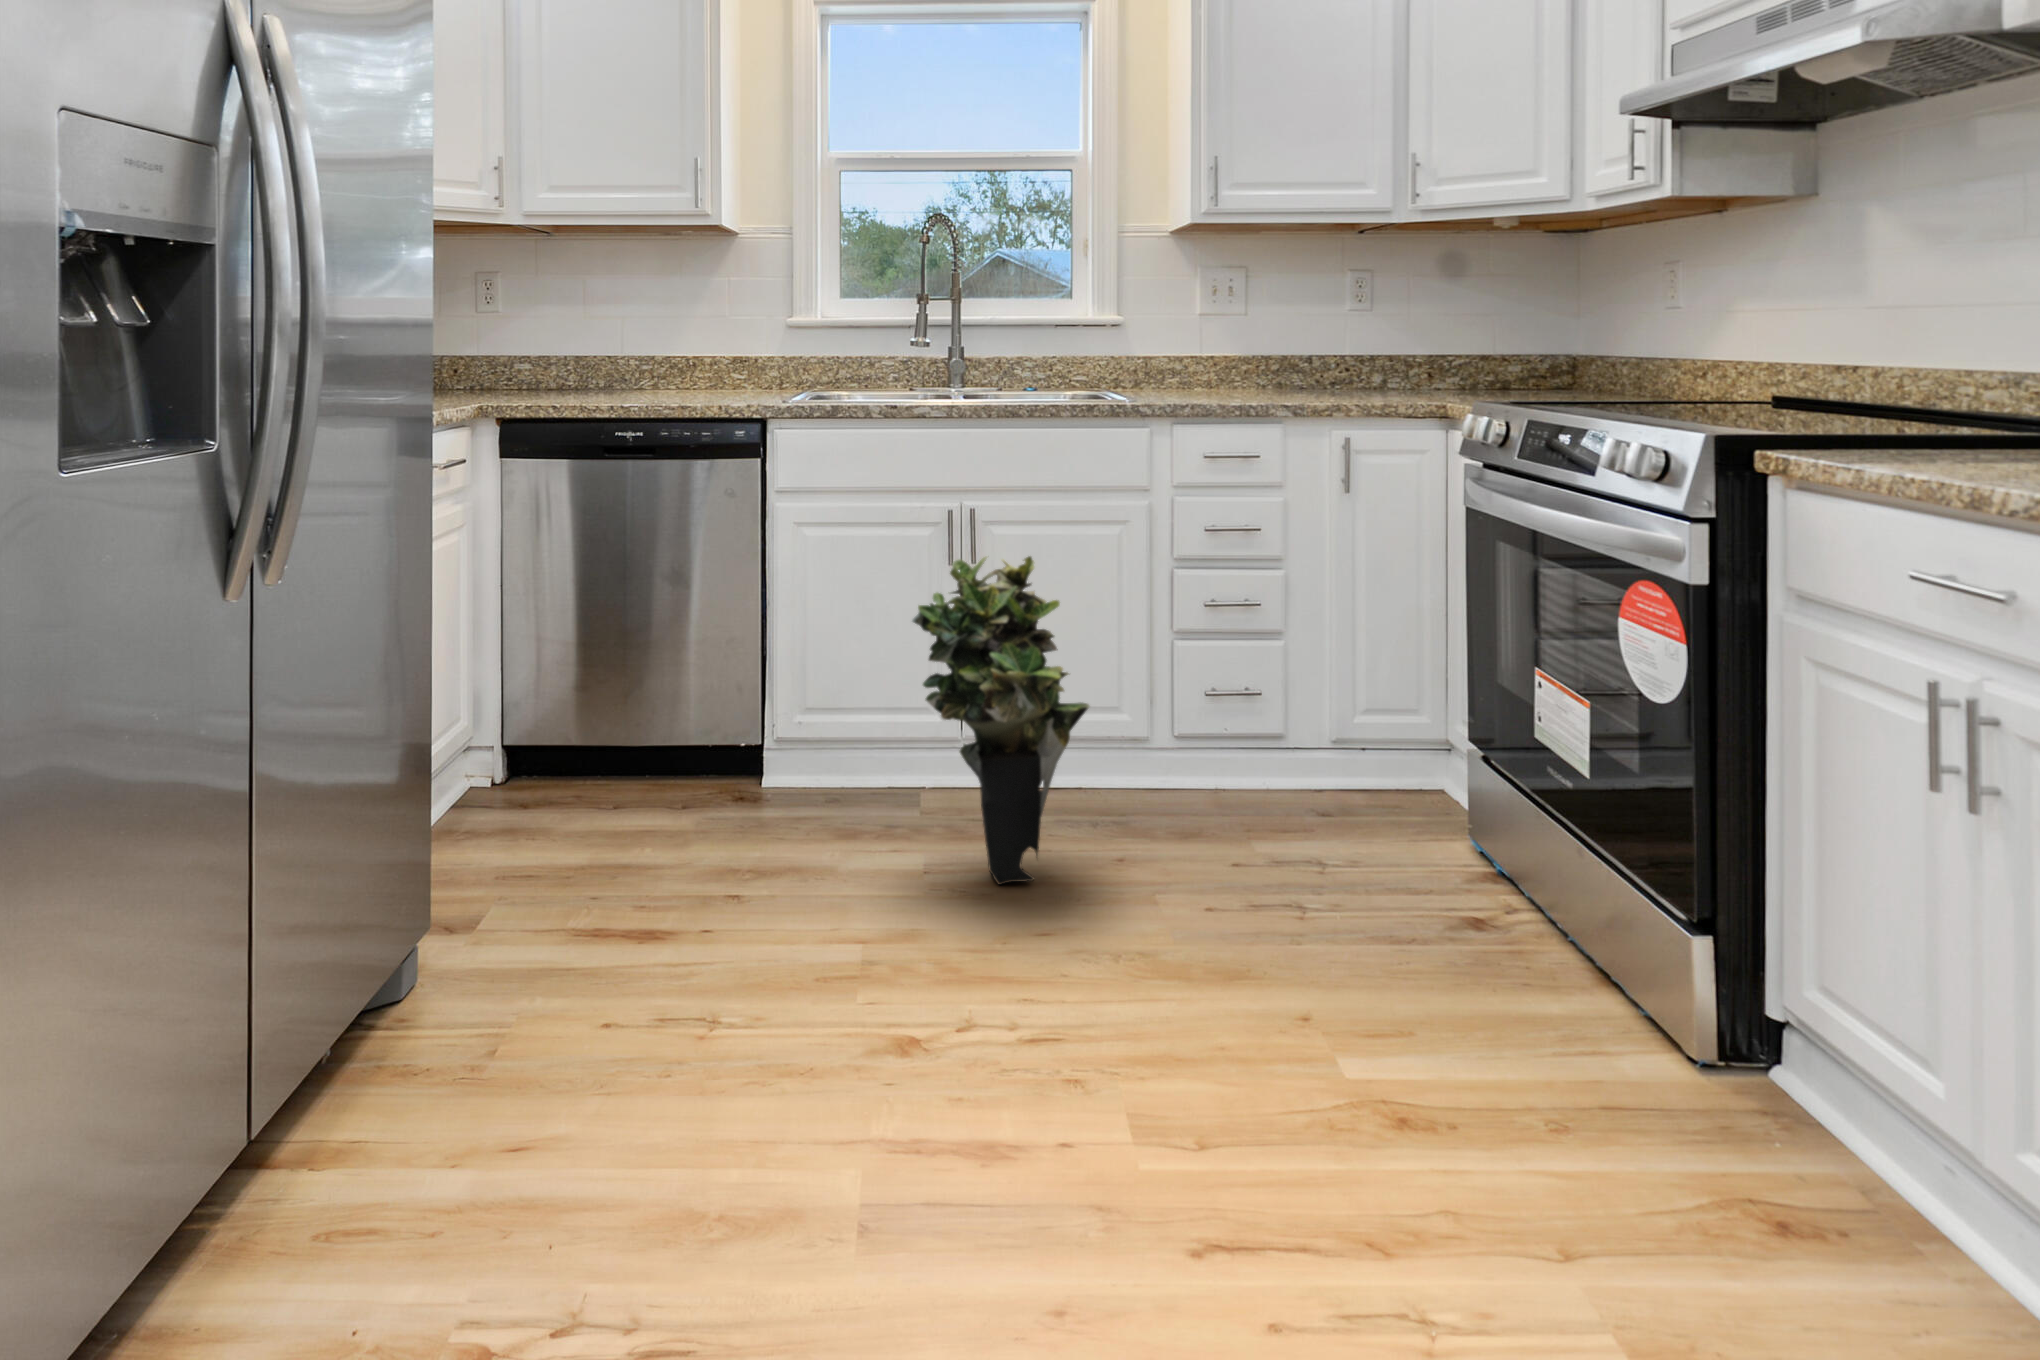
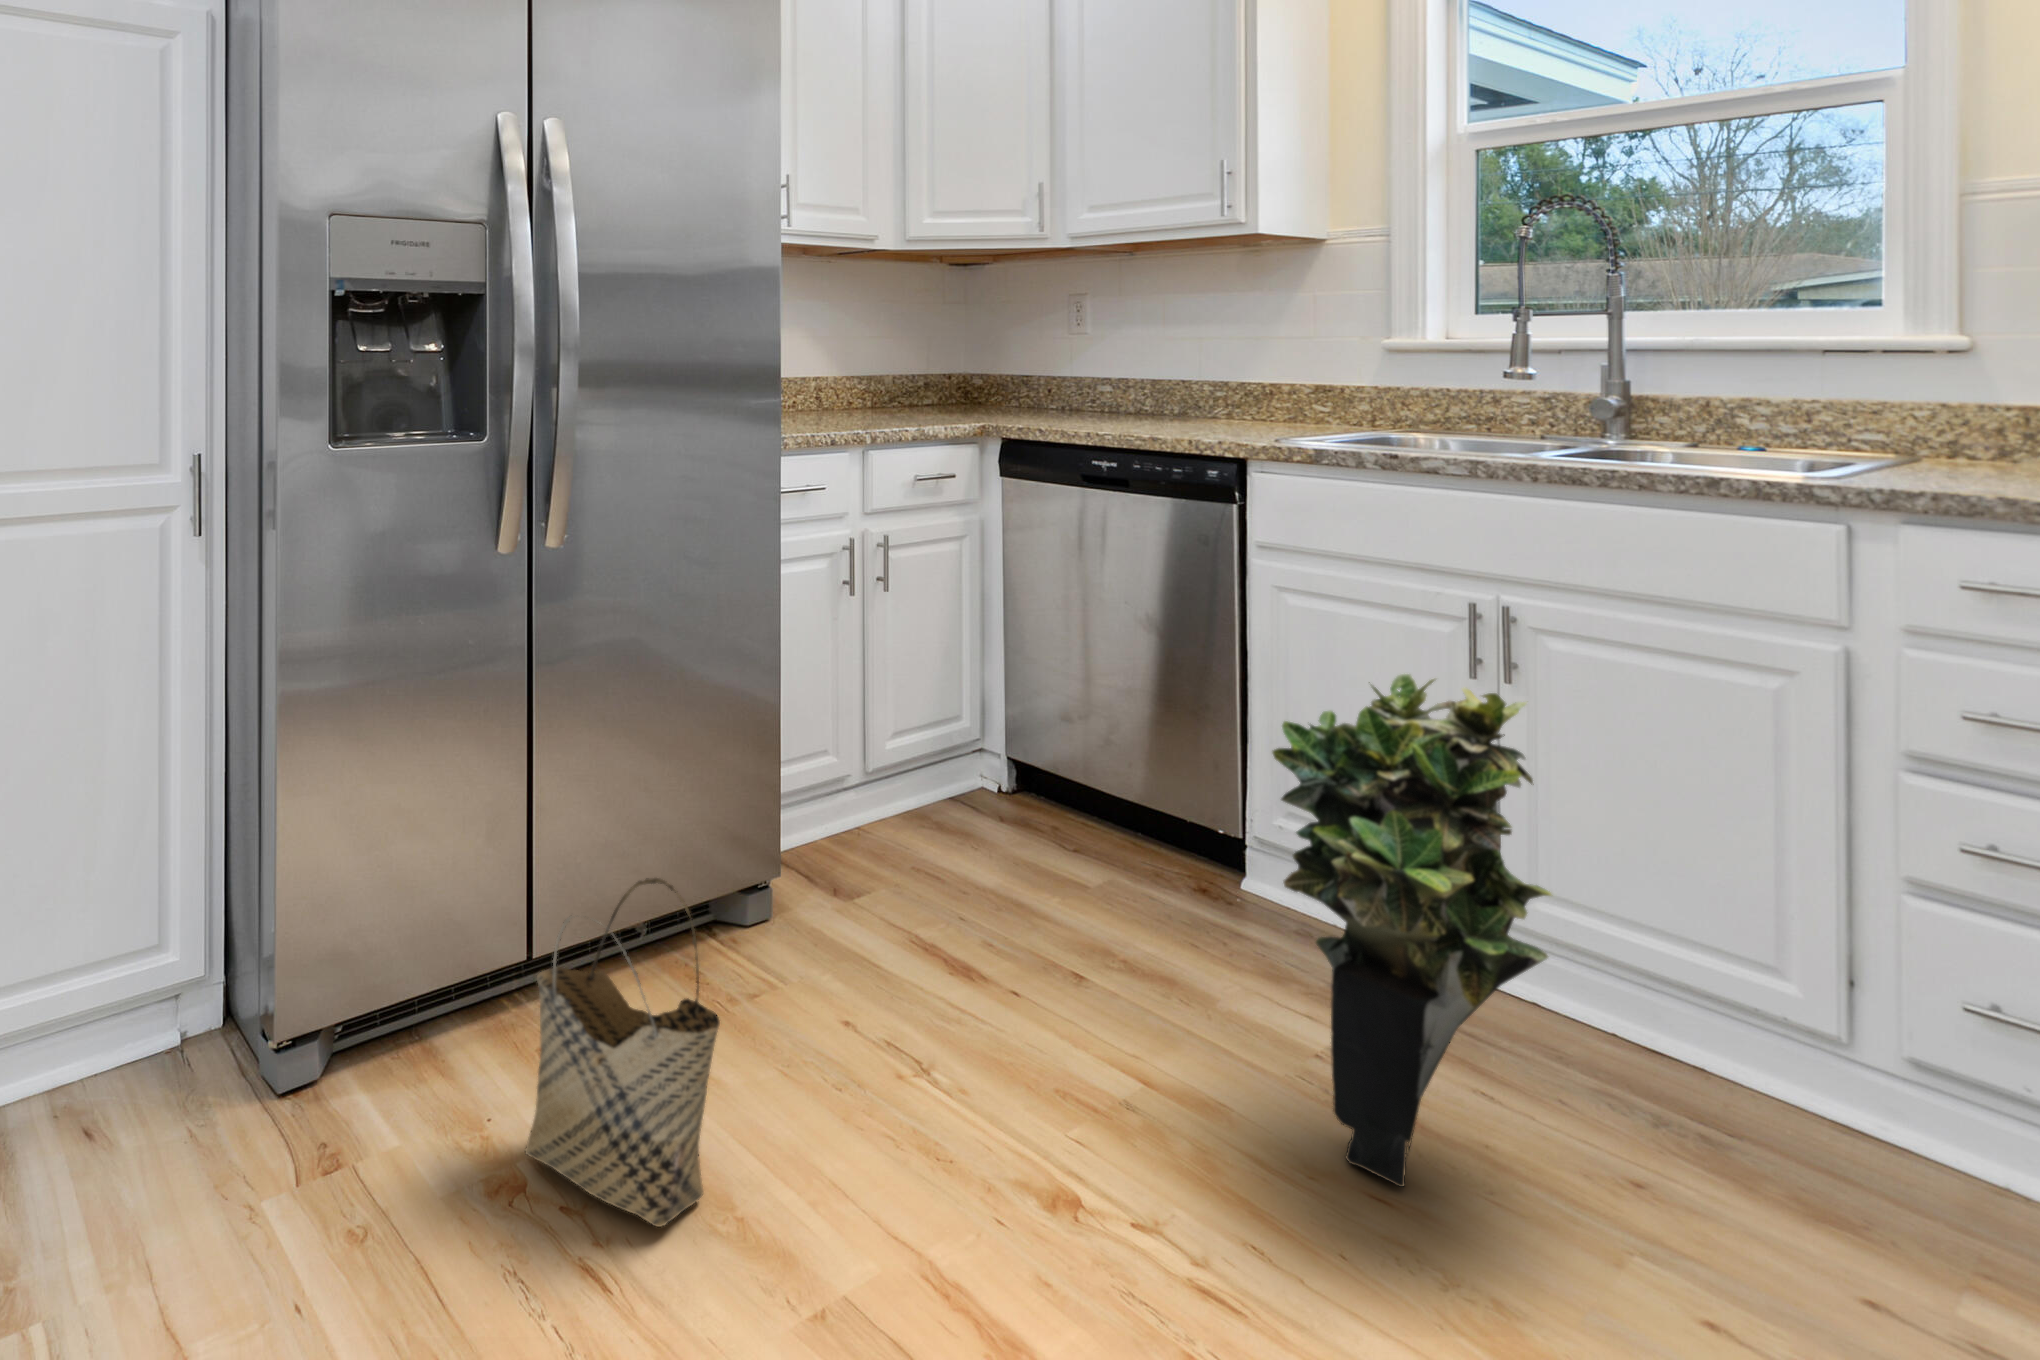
woven basket: none [547,843,739,1145] -> present [525,878,720,1227]

